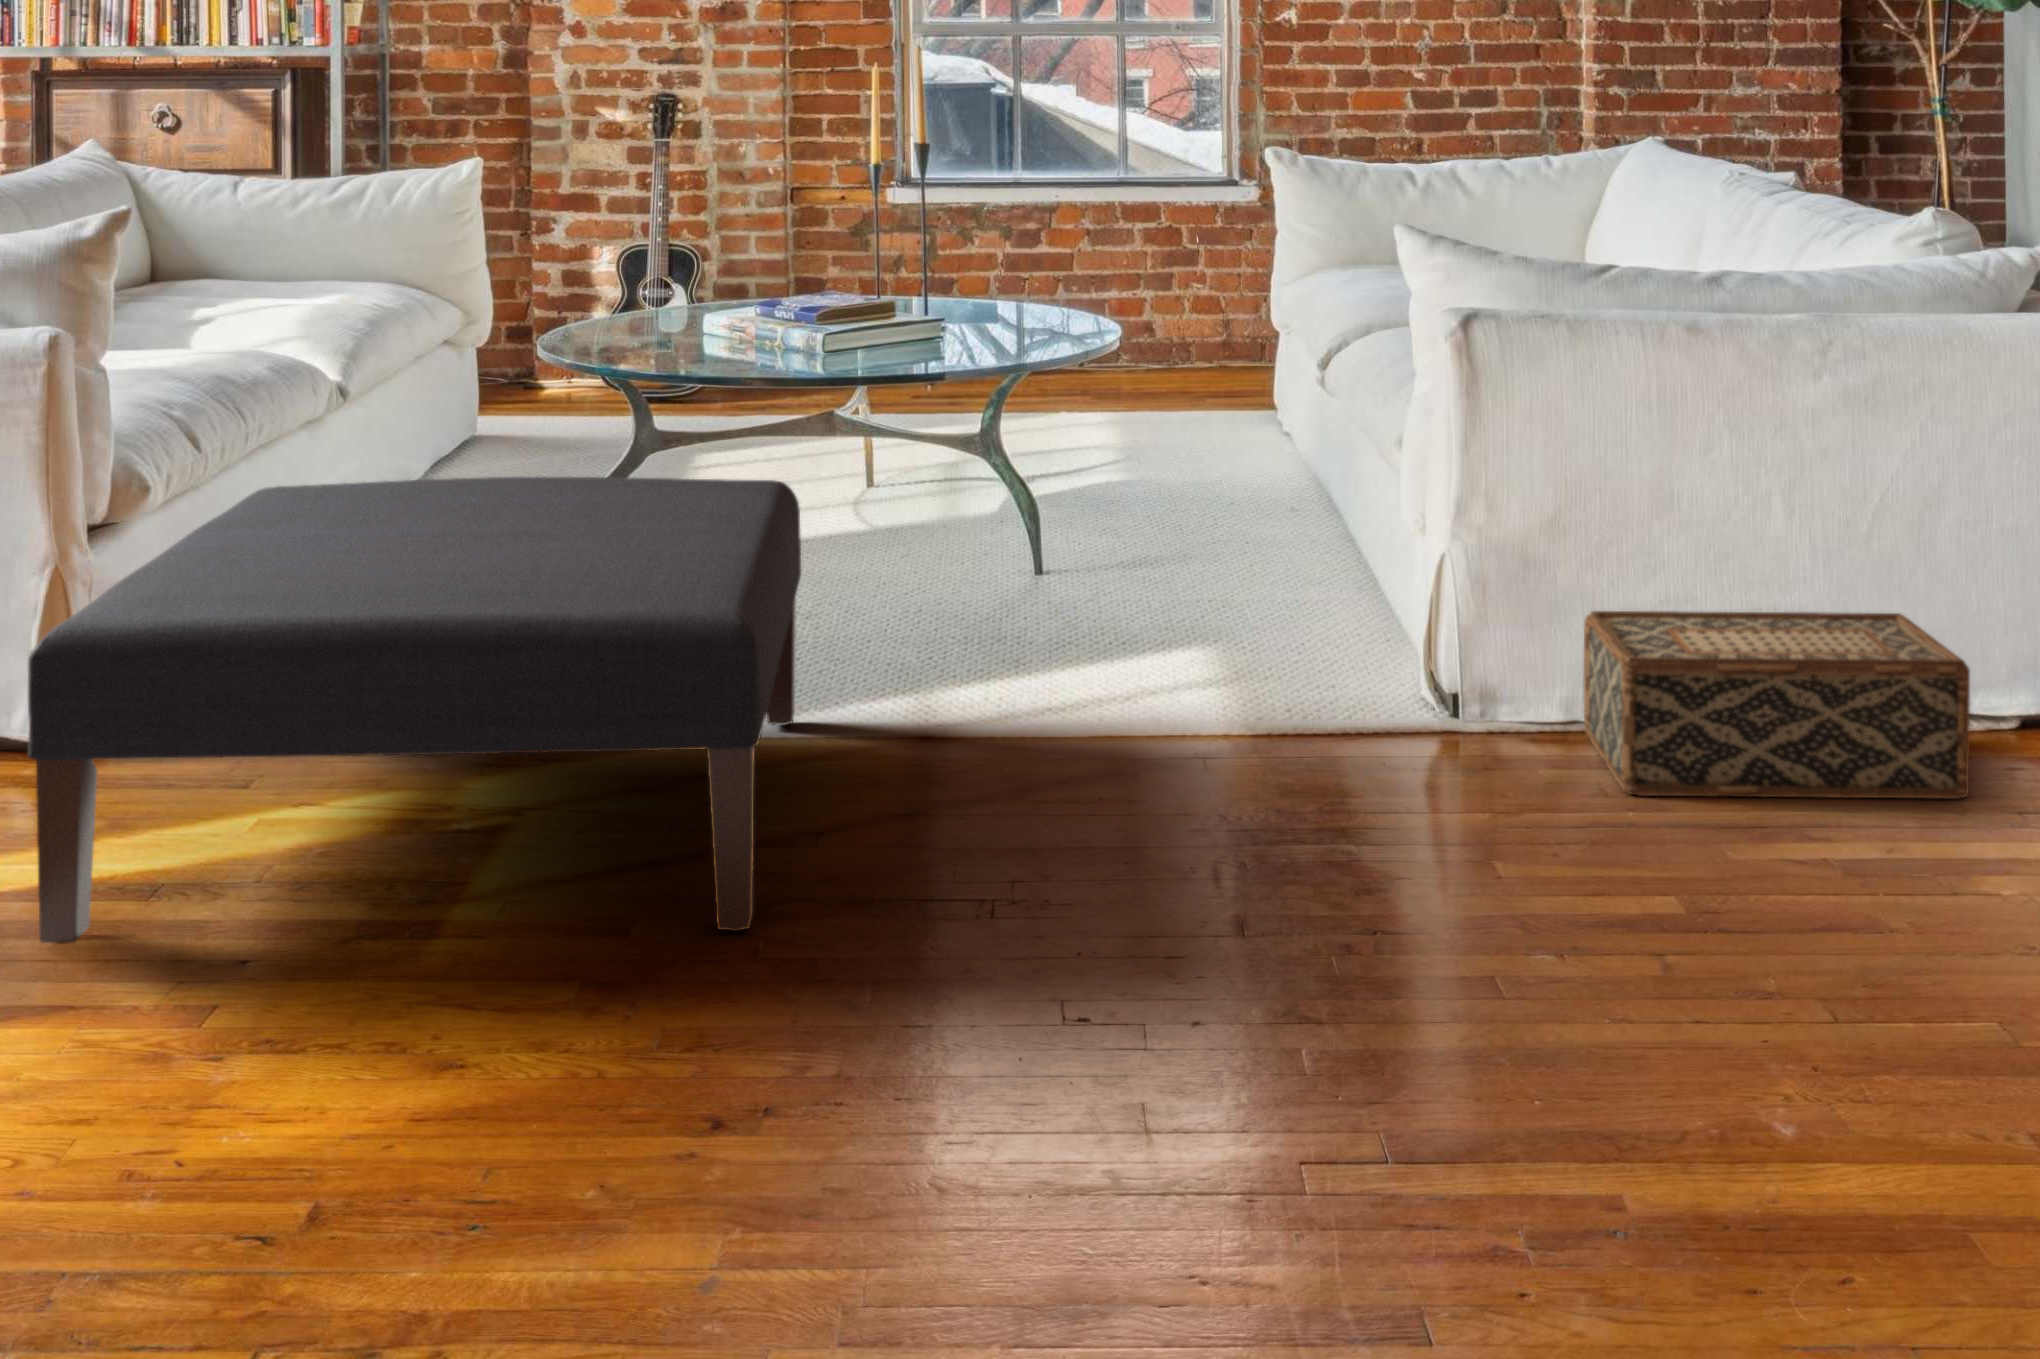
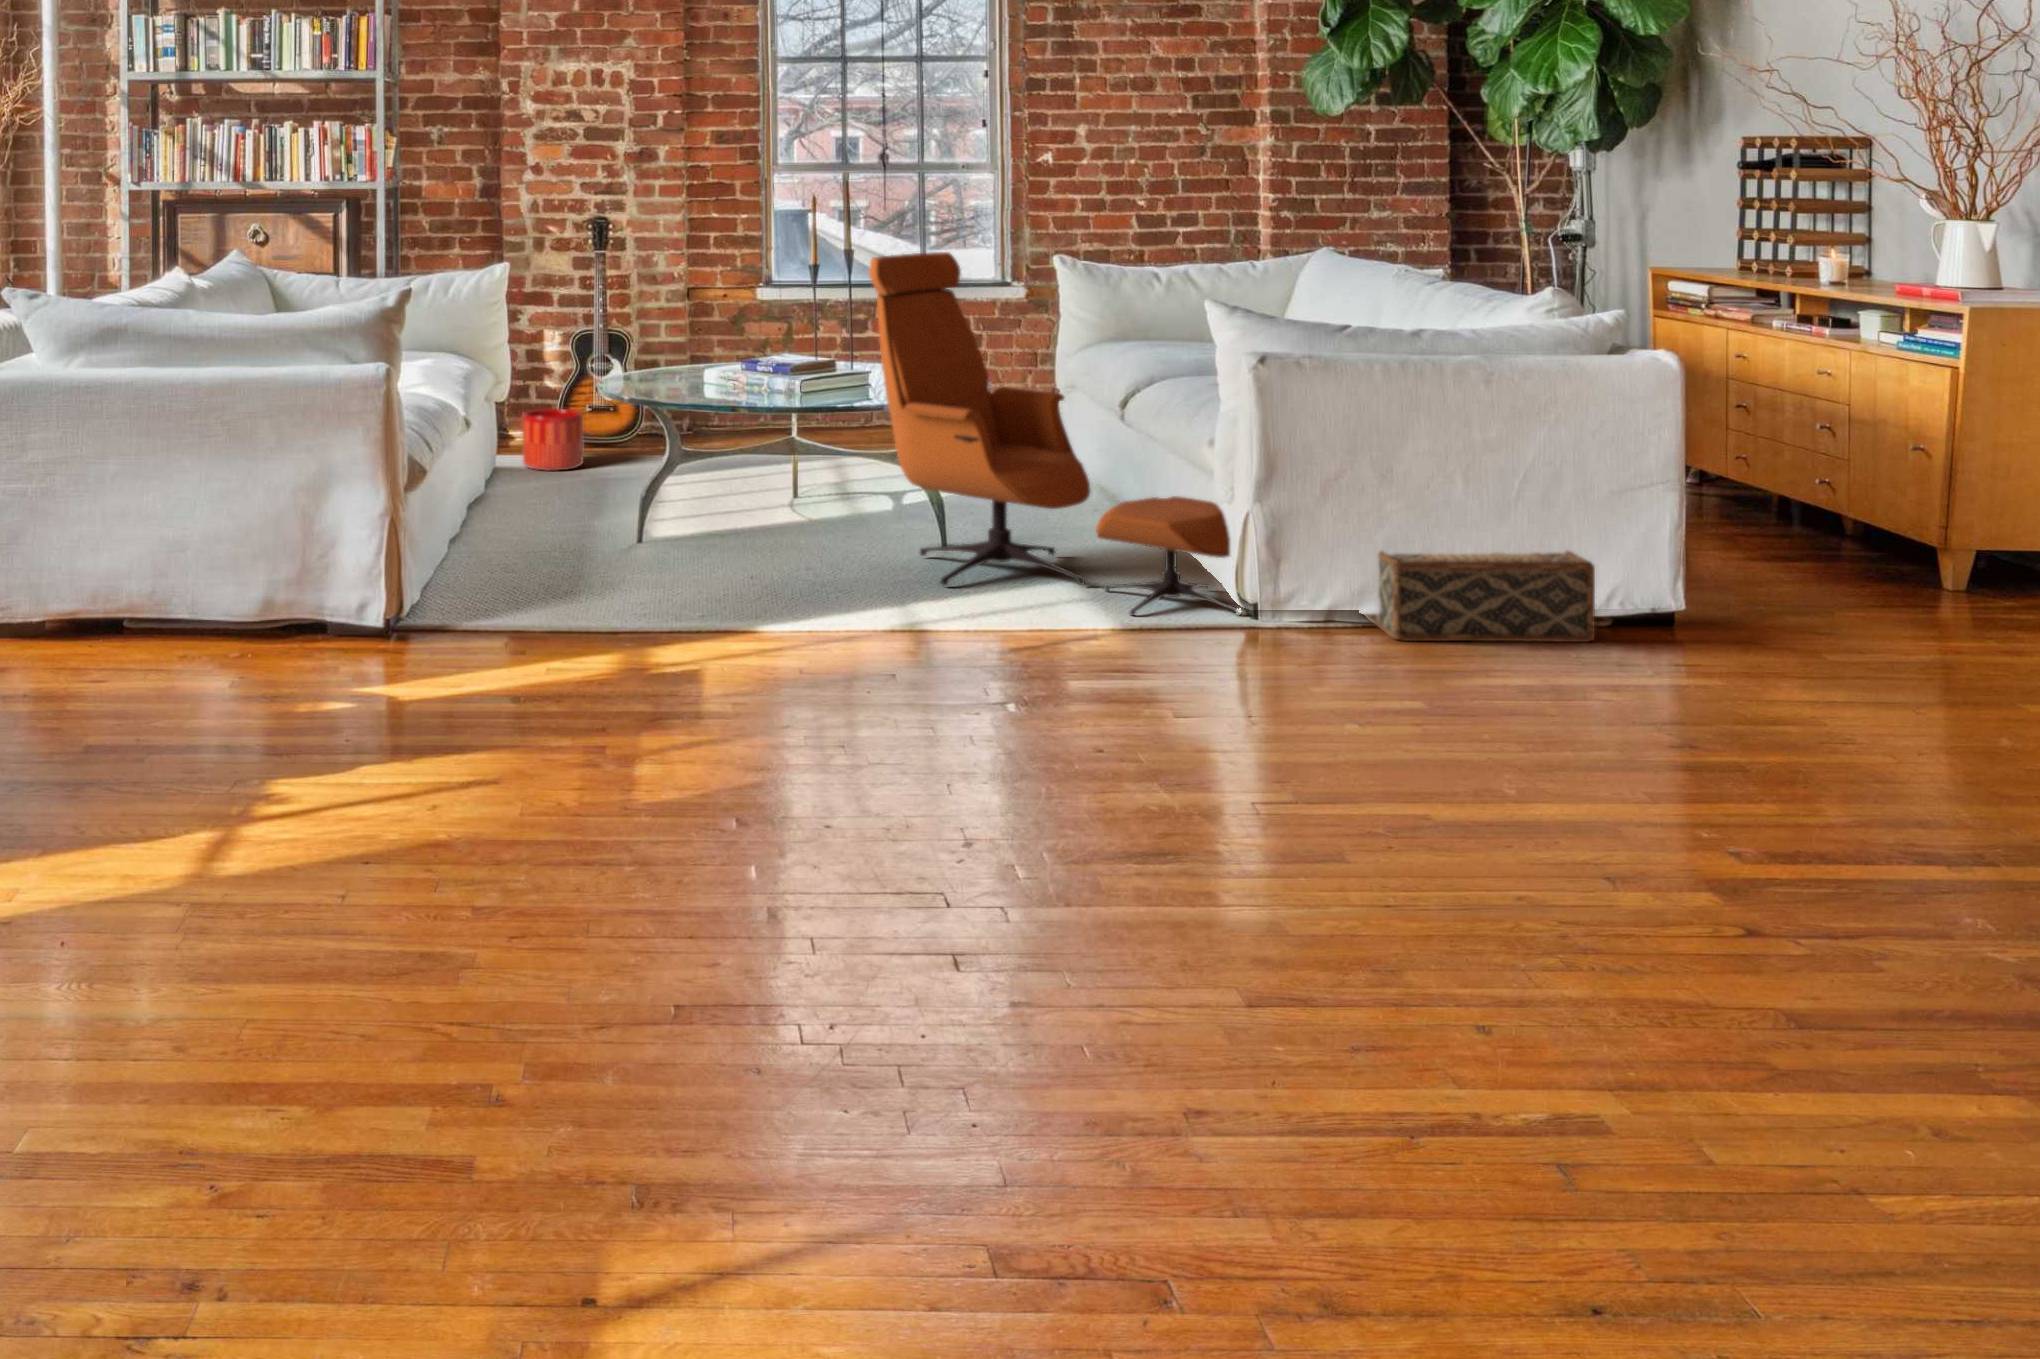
lounge chair: none [845,136,1405,739] -> present [869,252,1237,616]
planter: none [479,372,569,462] -> present [522,409,583,471]
ottoman: present [28,477,801,944] -> none [558,462,950,701]

